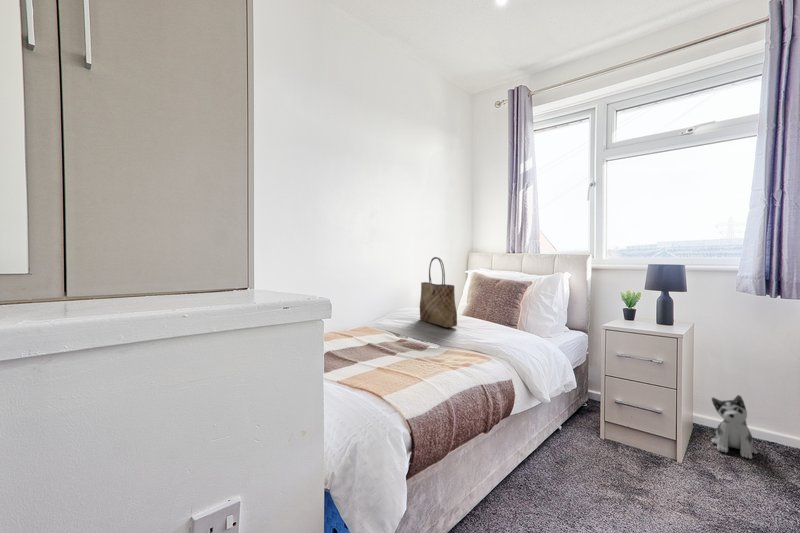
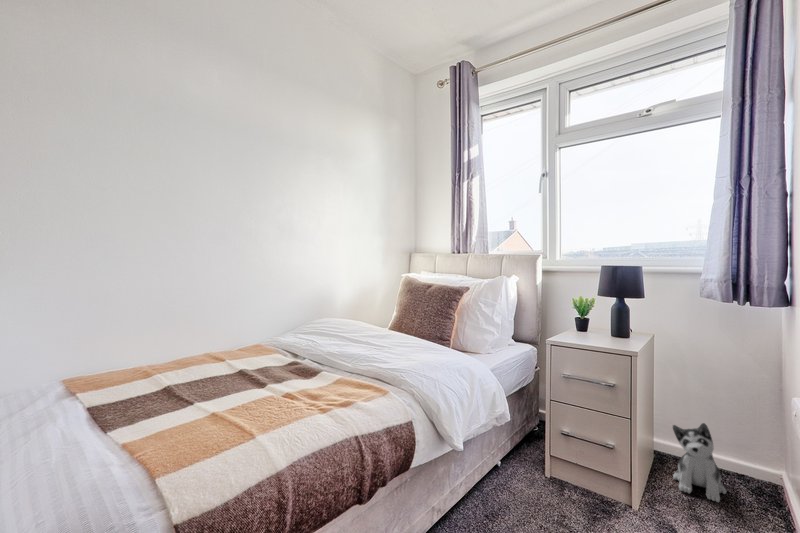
tote bag: present [420,257,457,327] -> none [333,260,370,347]

